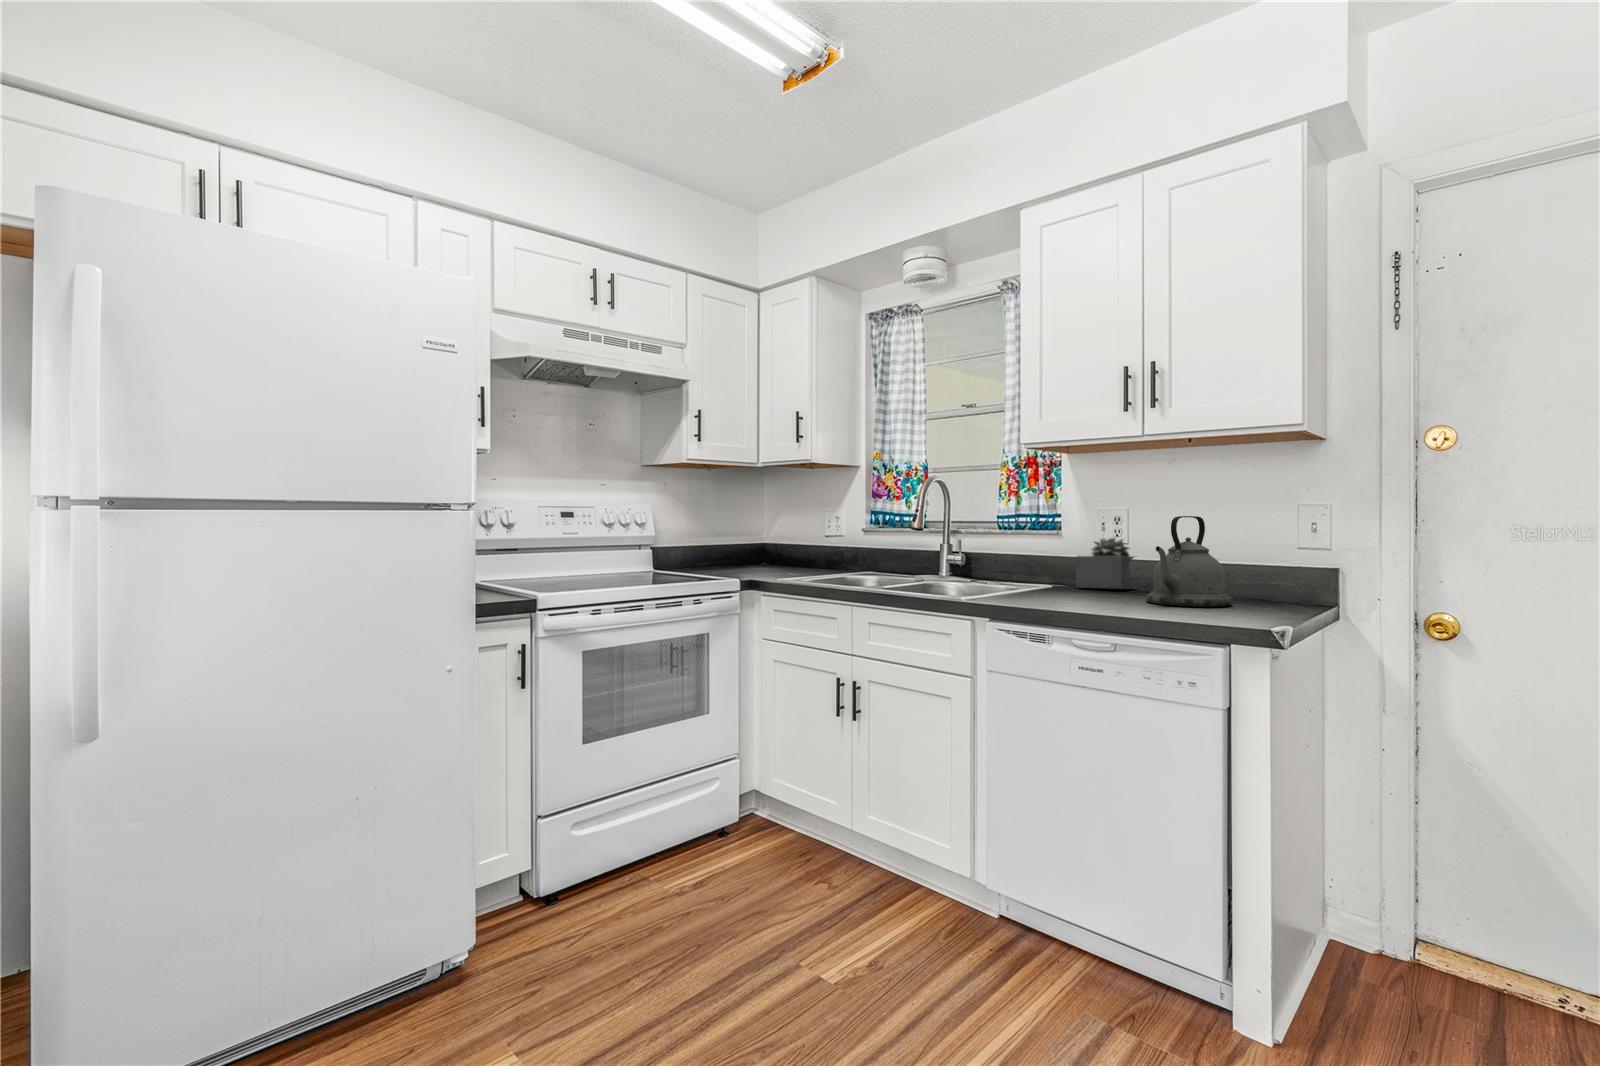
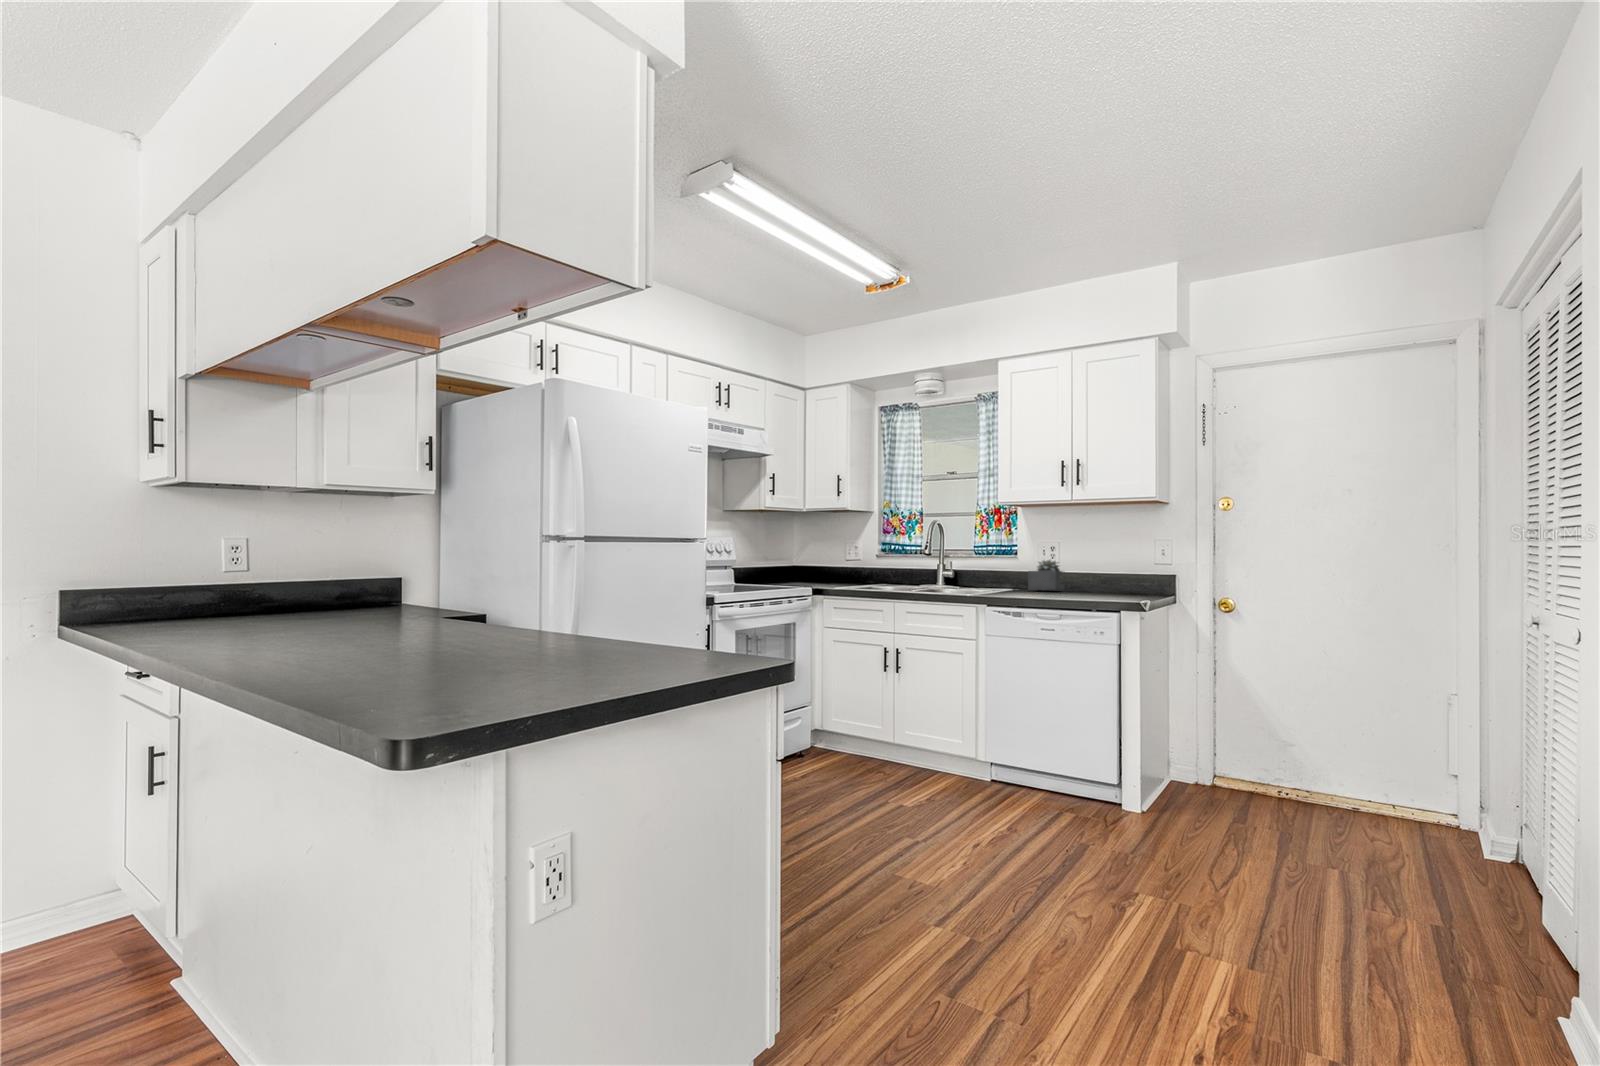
kettle: present [1147,516,1232,607] -> none [1073,546,1119,596]

